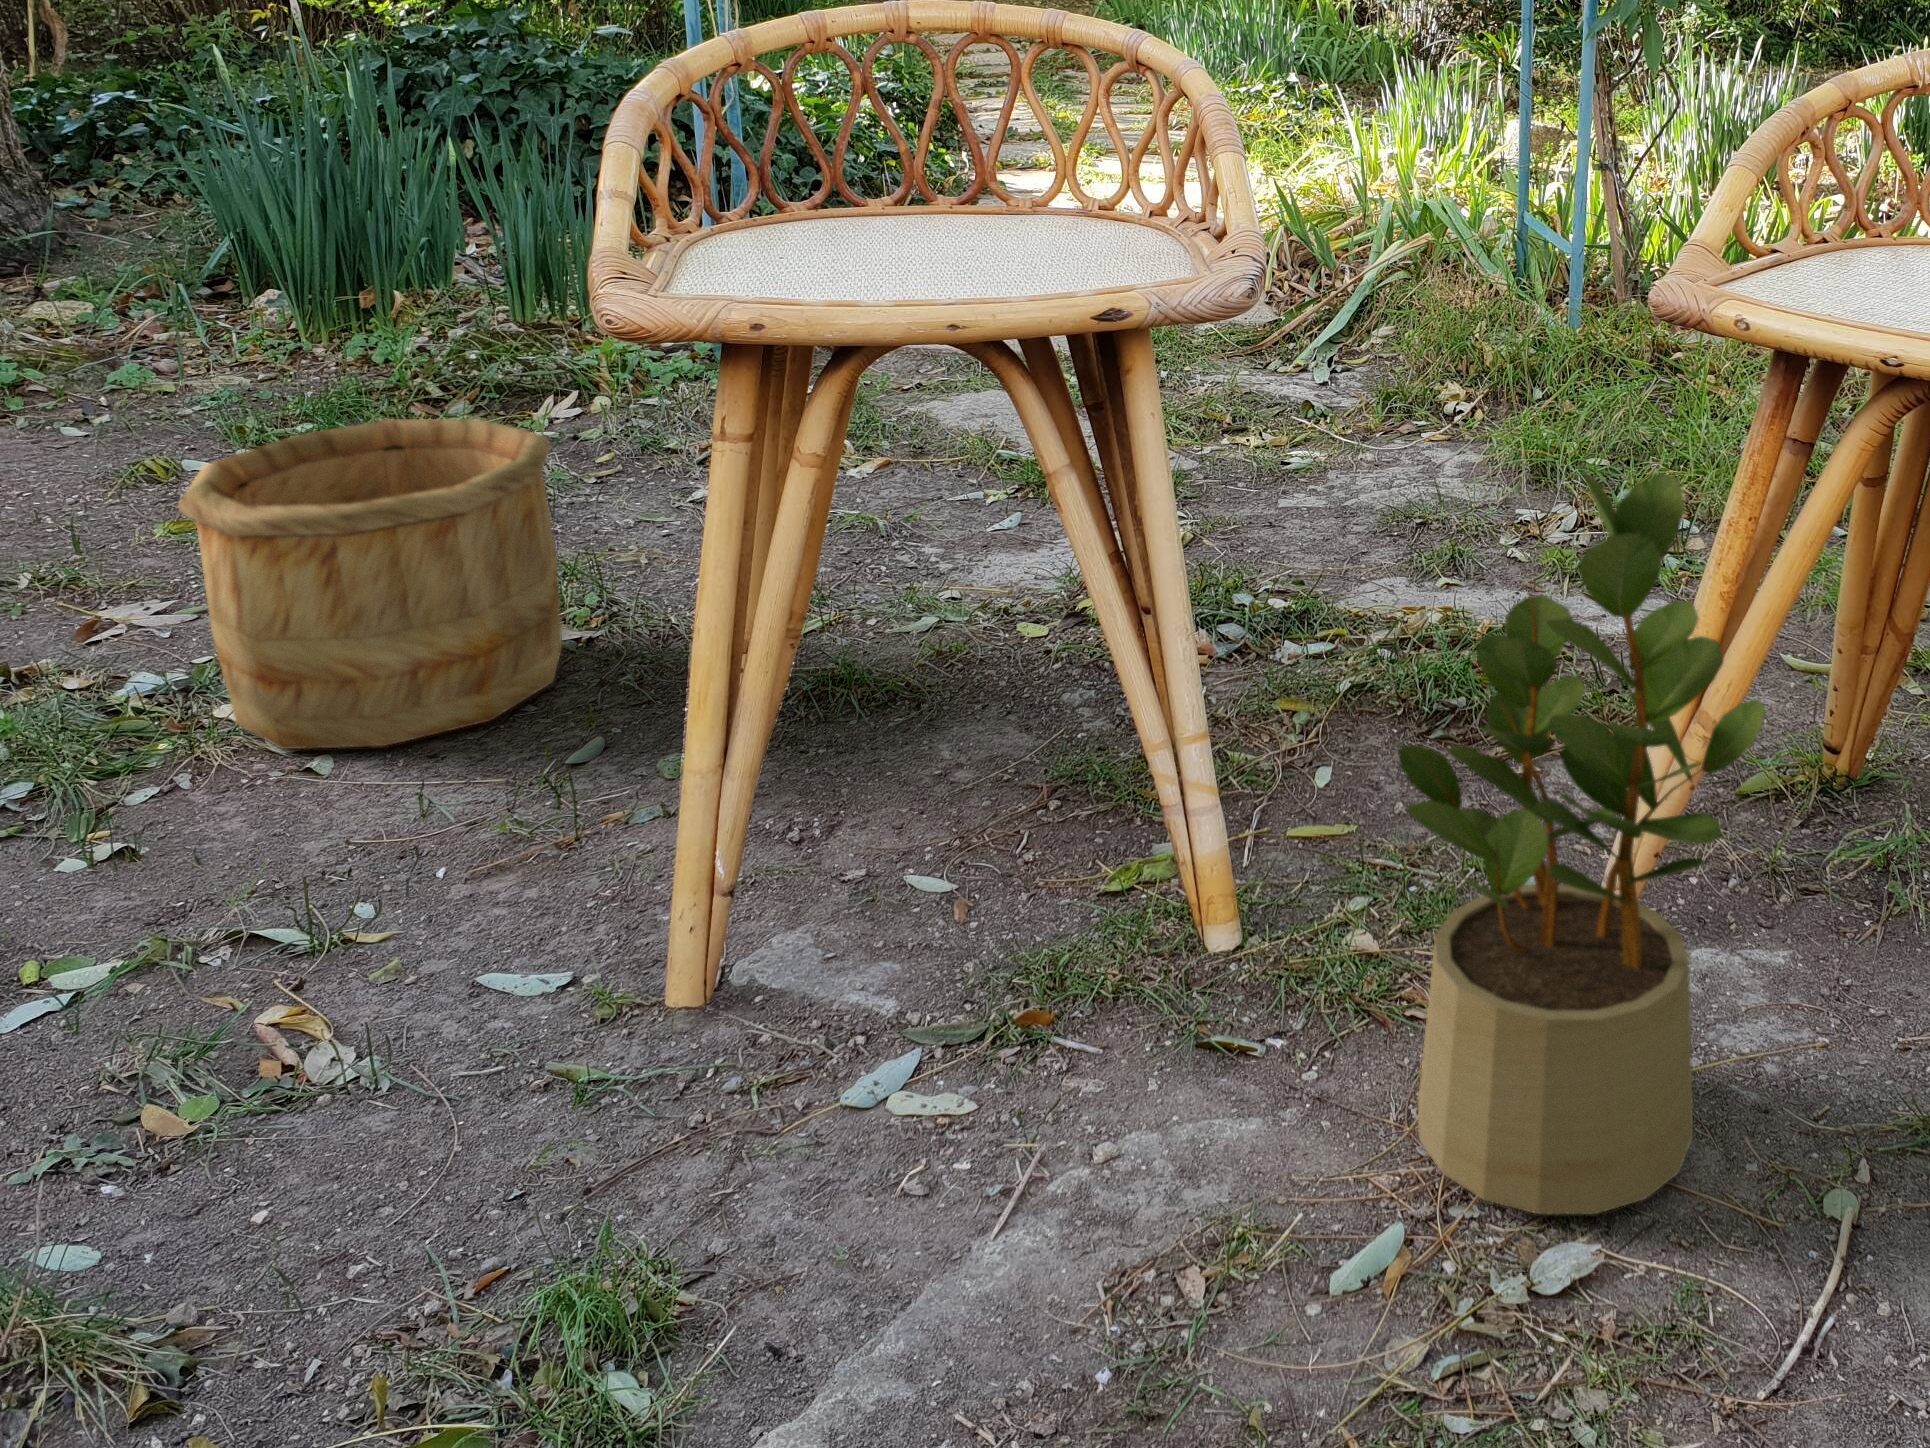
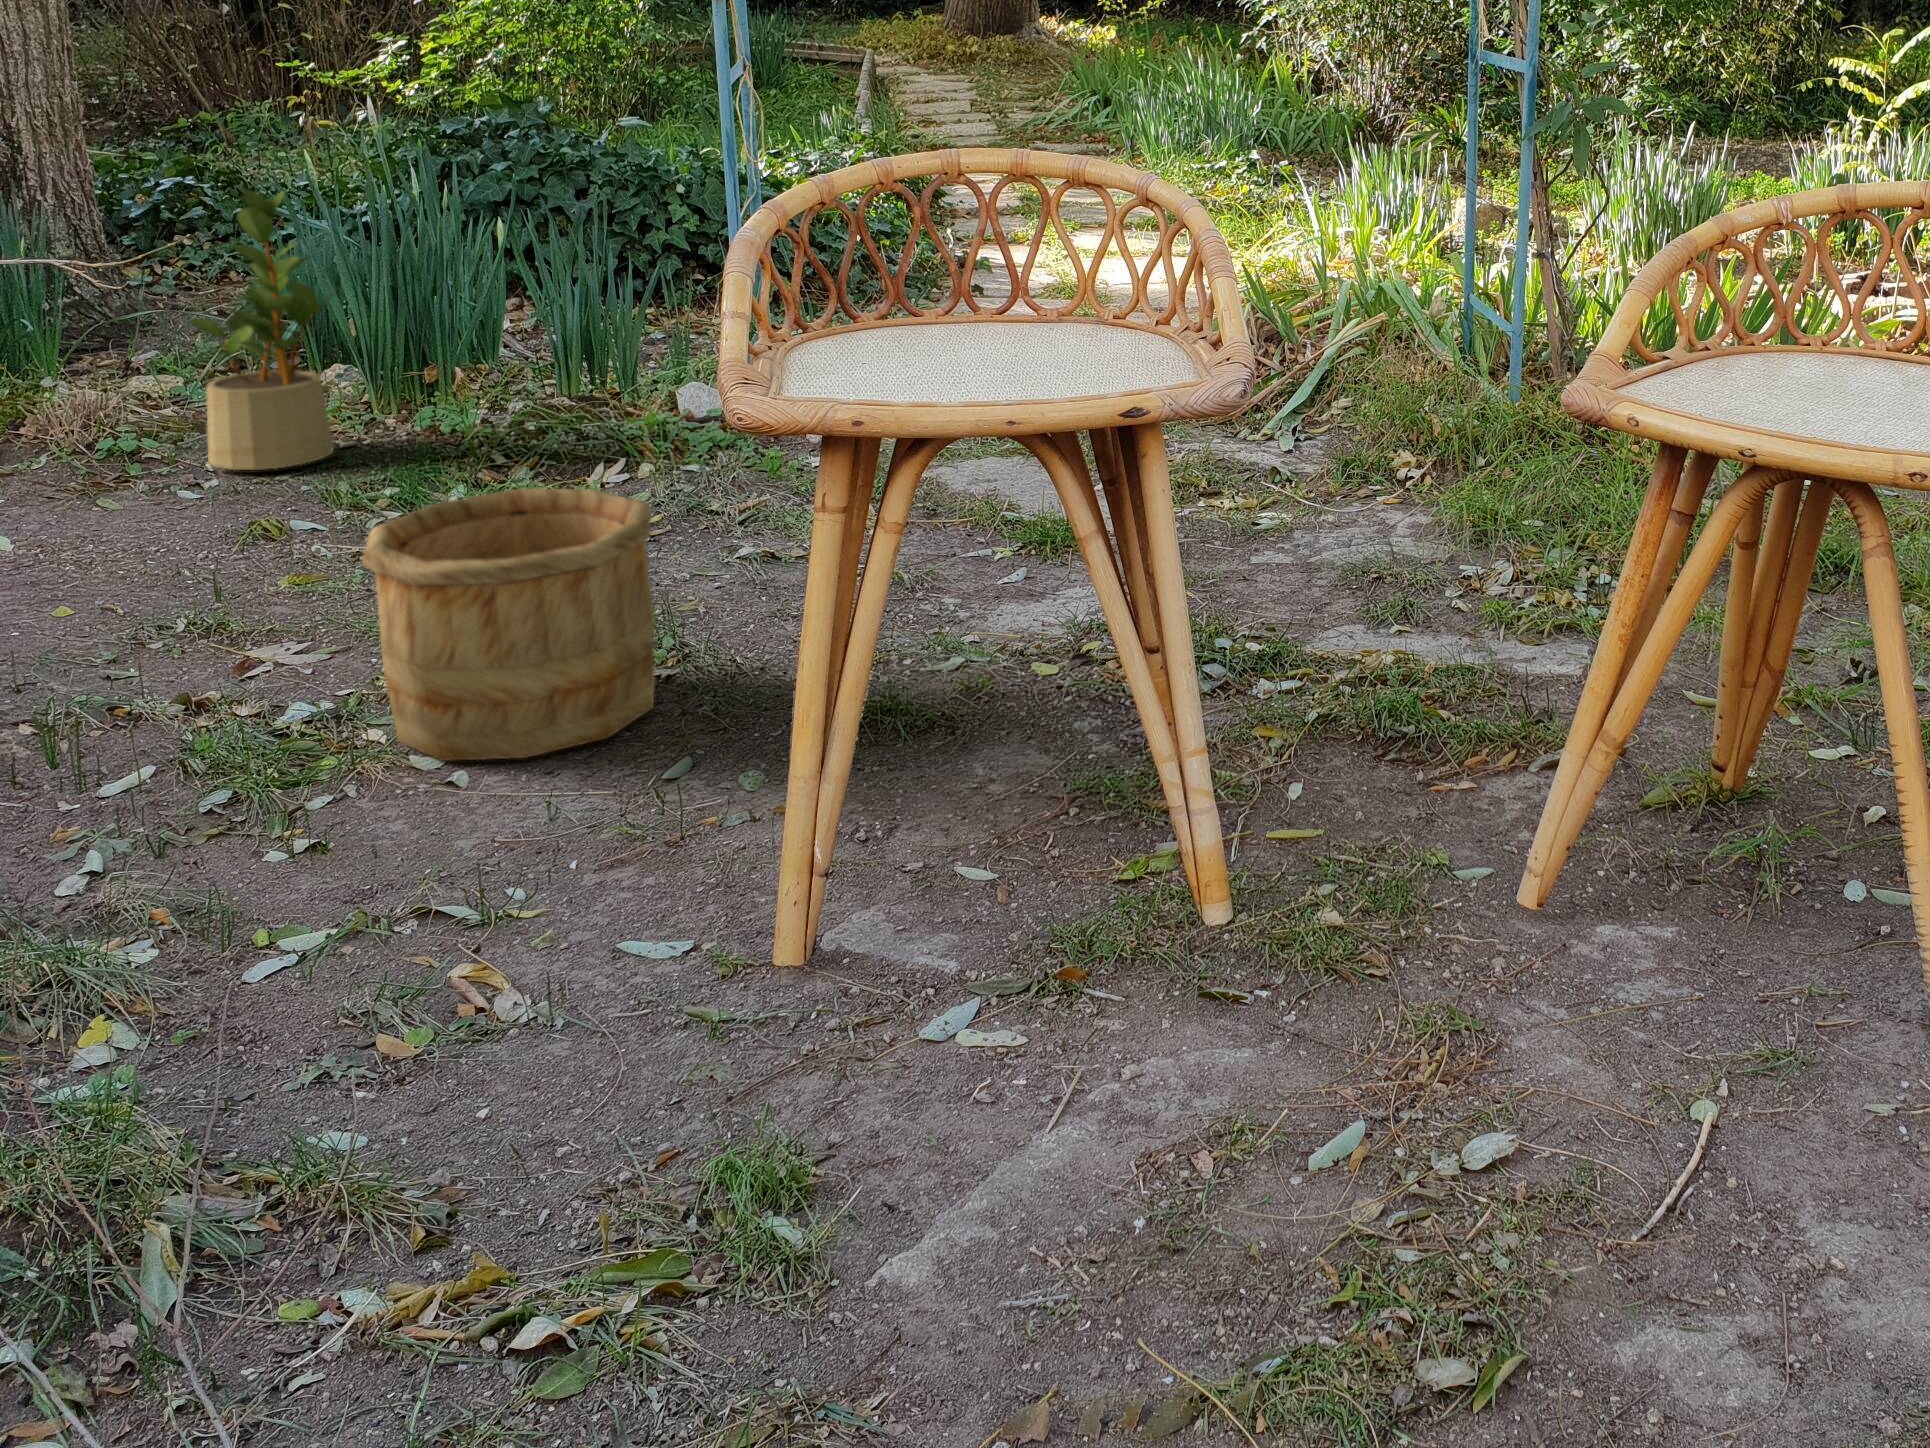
potted plant: present [1398,472,1765,1214] -> present [188,189,336,470]

